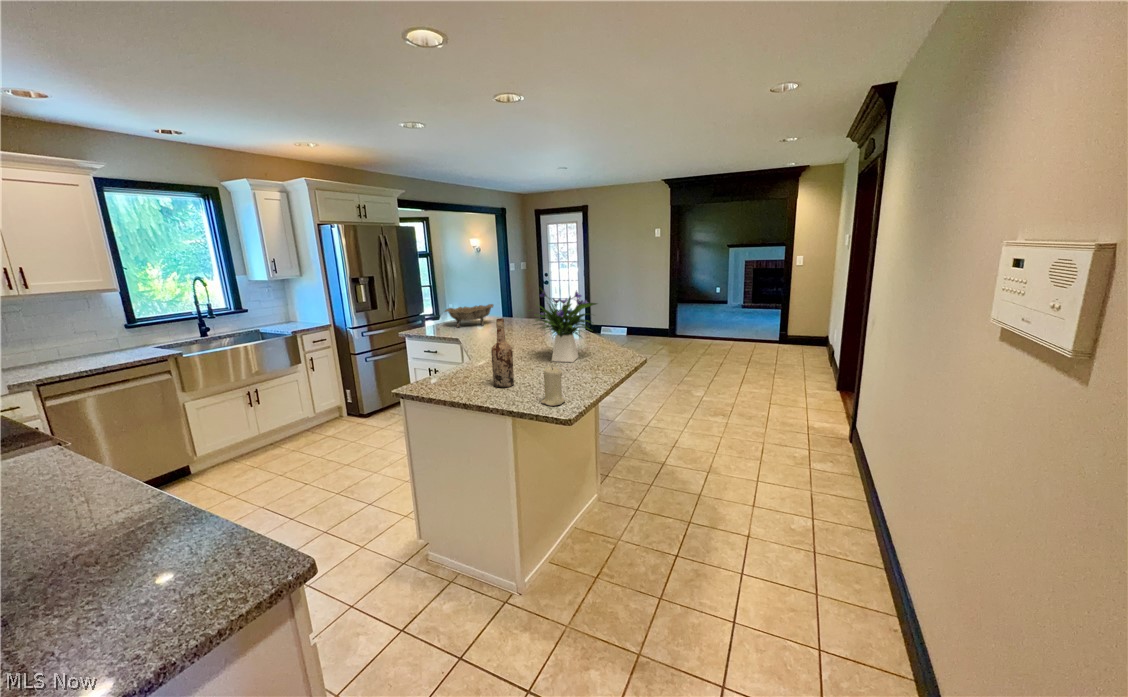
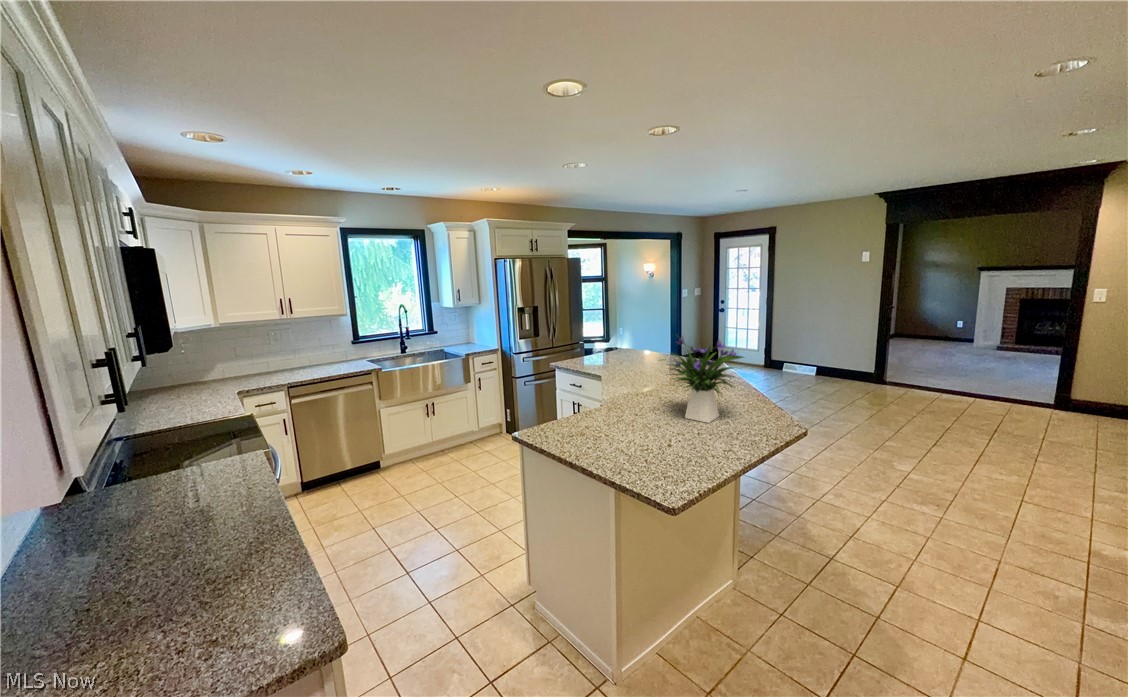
decorative bowl: present [445,304,494,327] -> none [593,340,644,362]
wine bottle: present [491,319,514,387] -> none [606,371,630,448]
candle: present [541,367,565,406] -> none [648,437,677,485]

